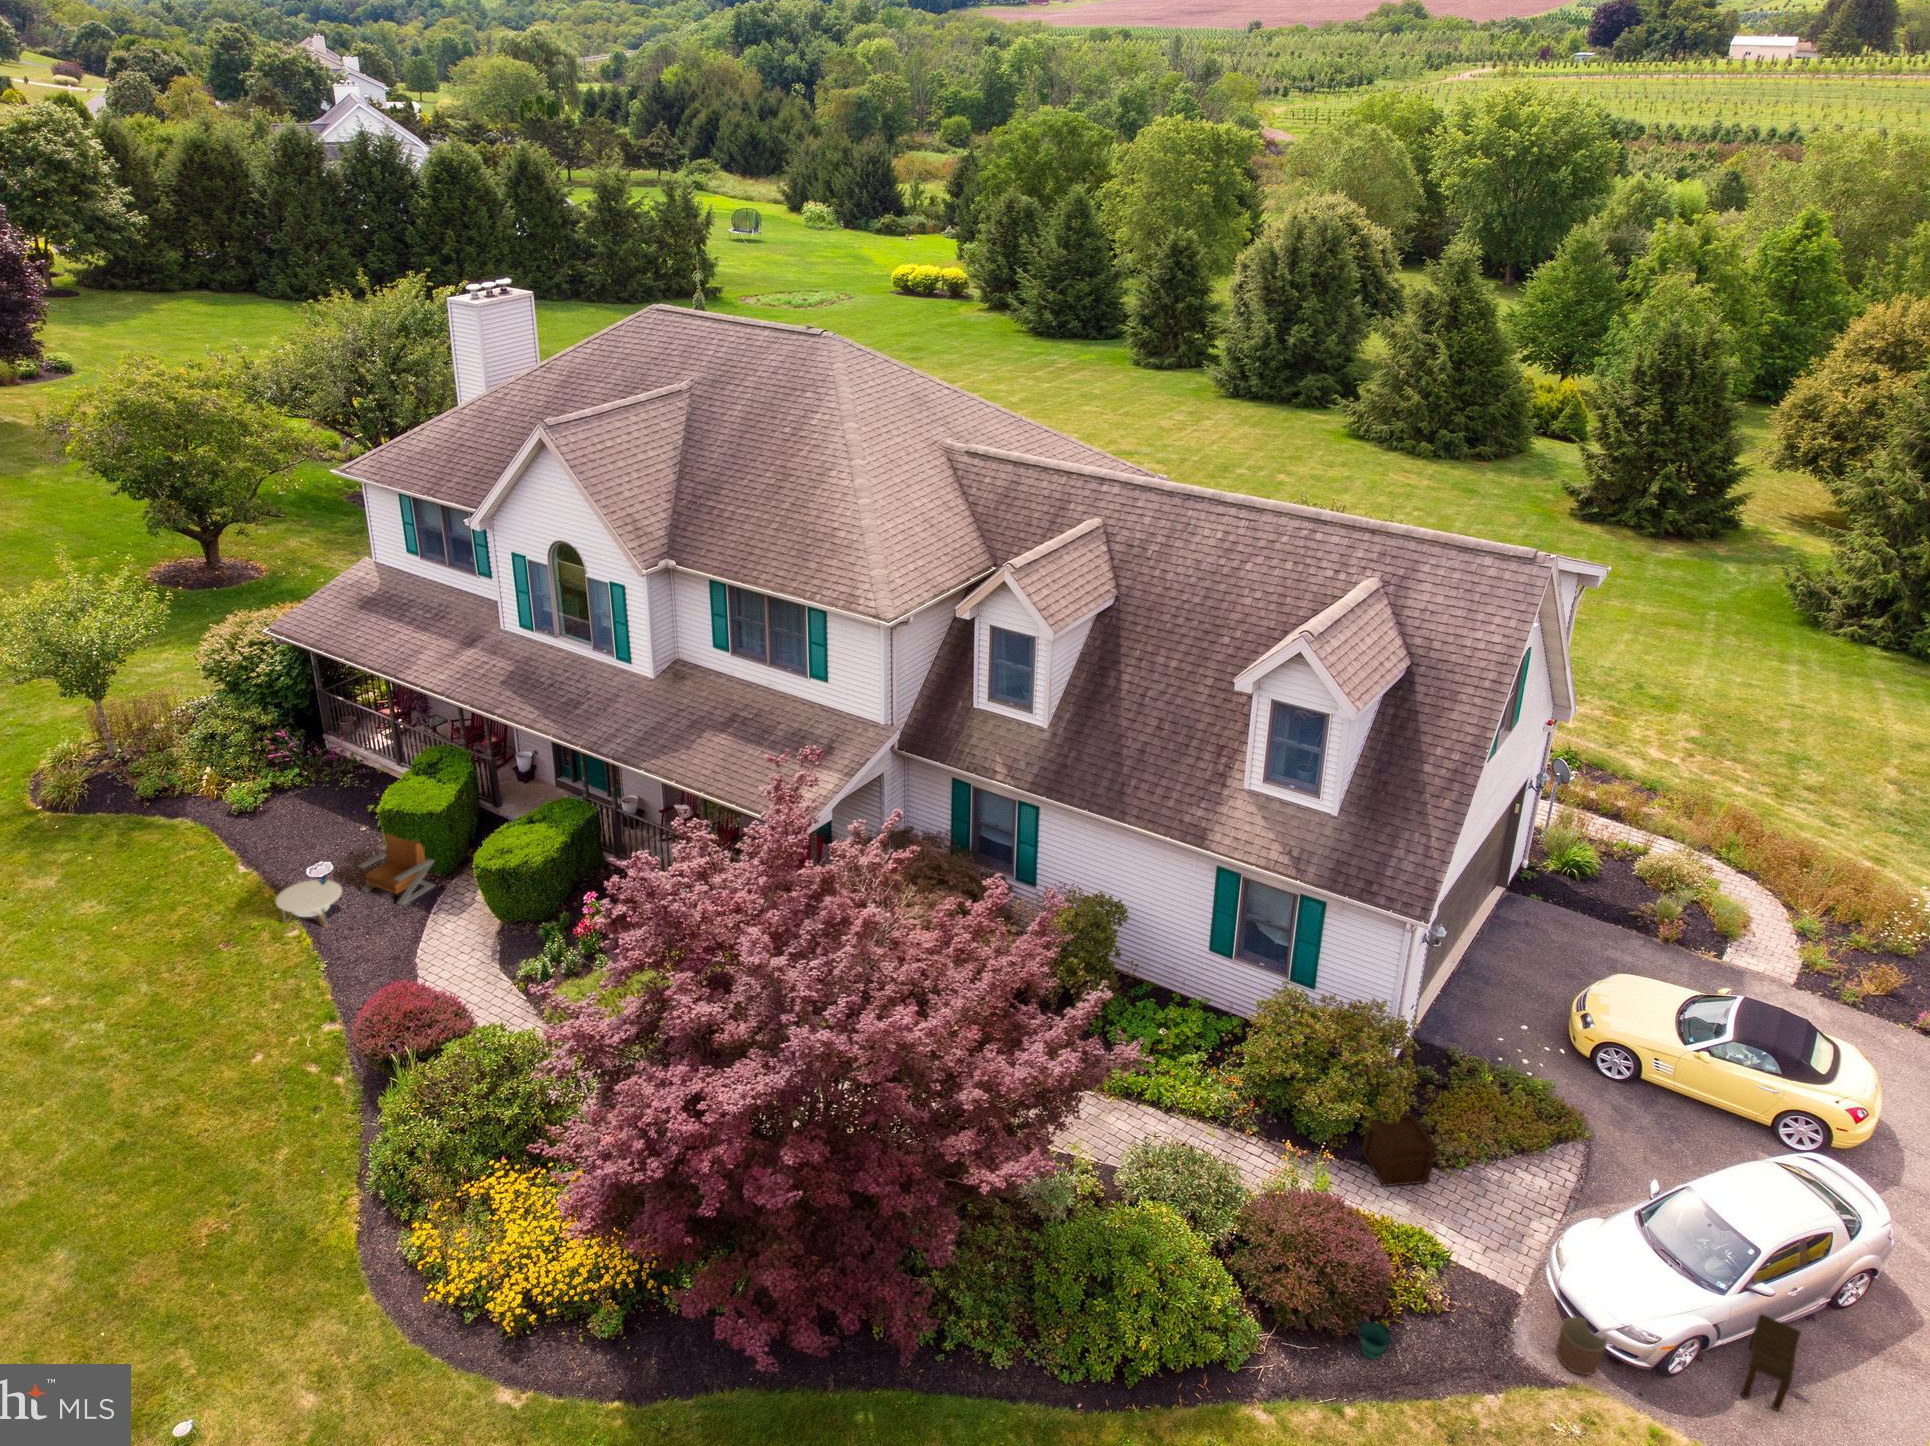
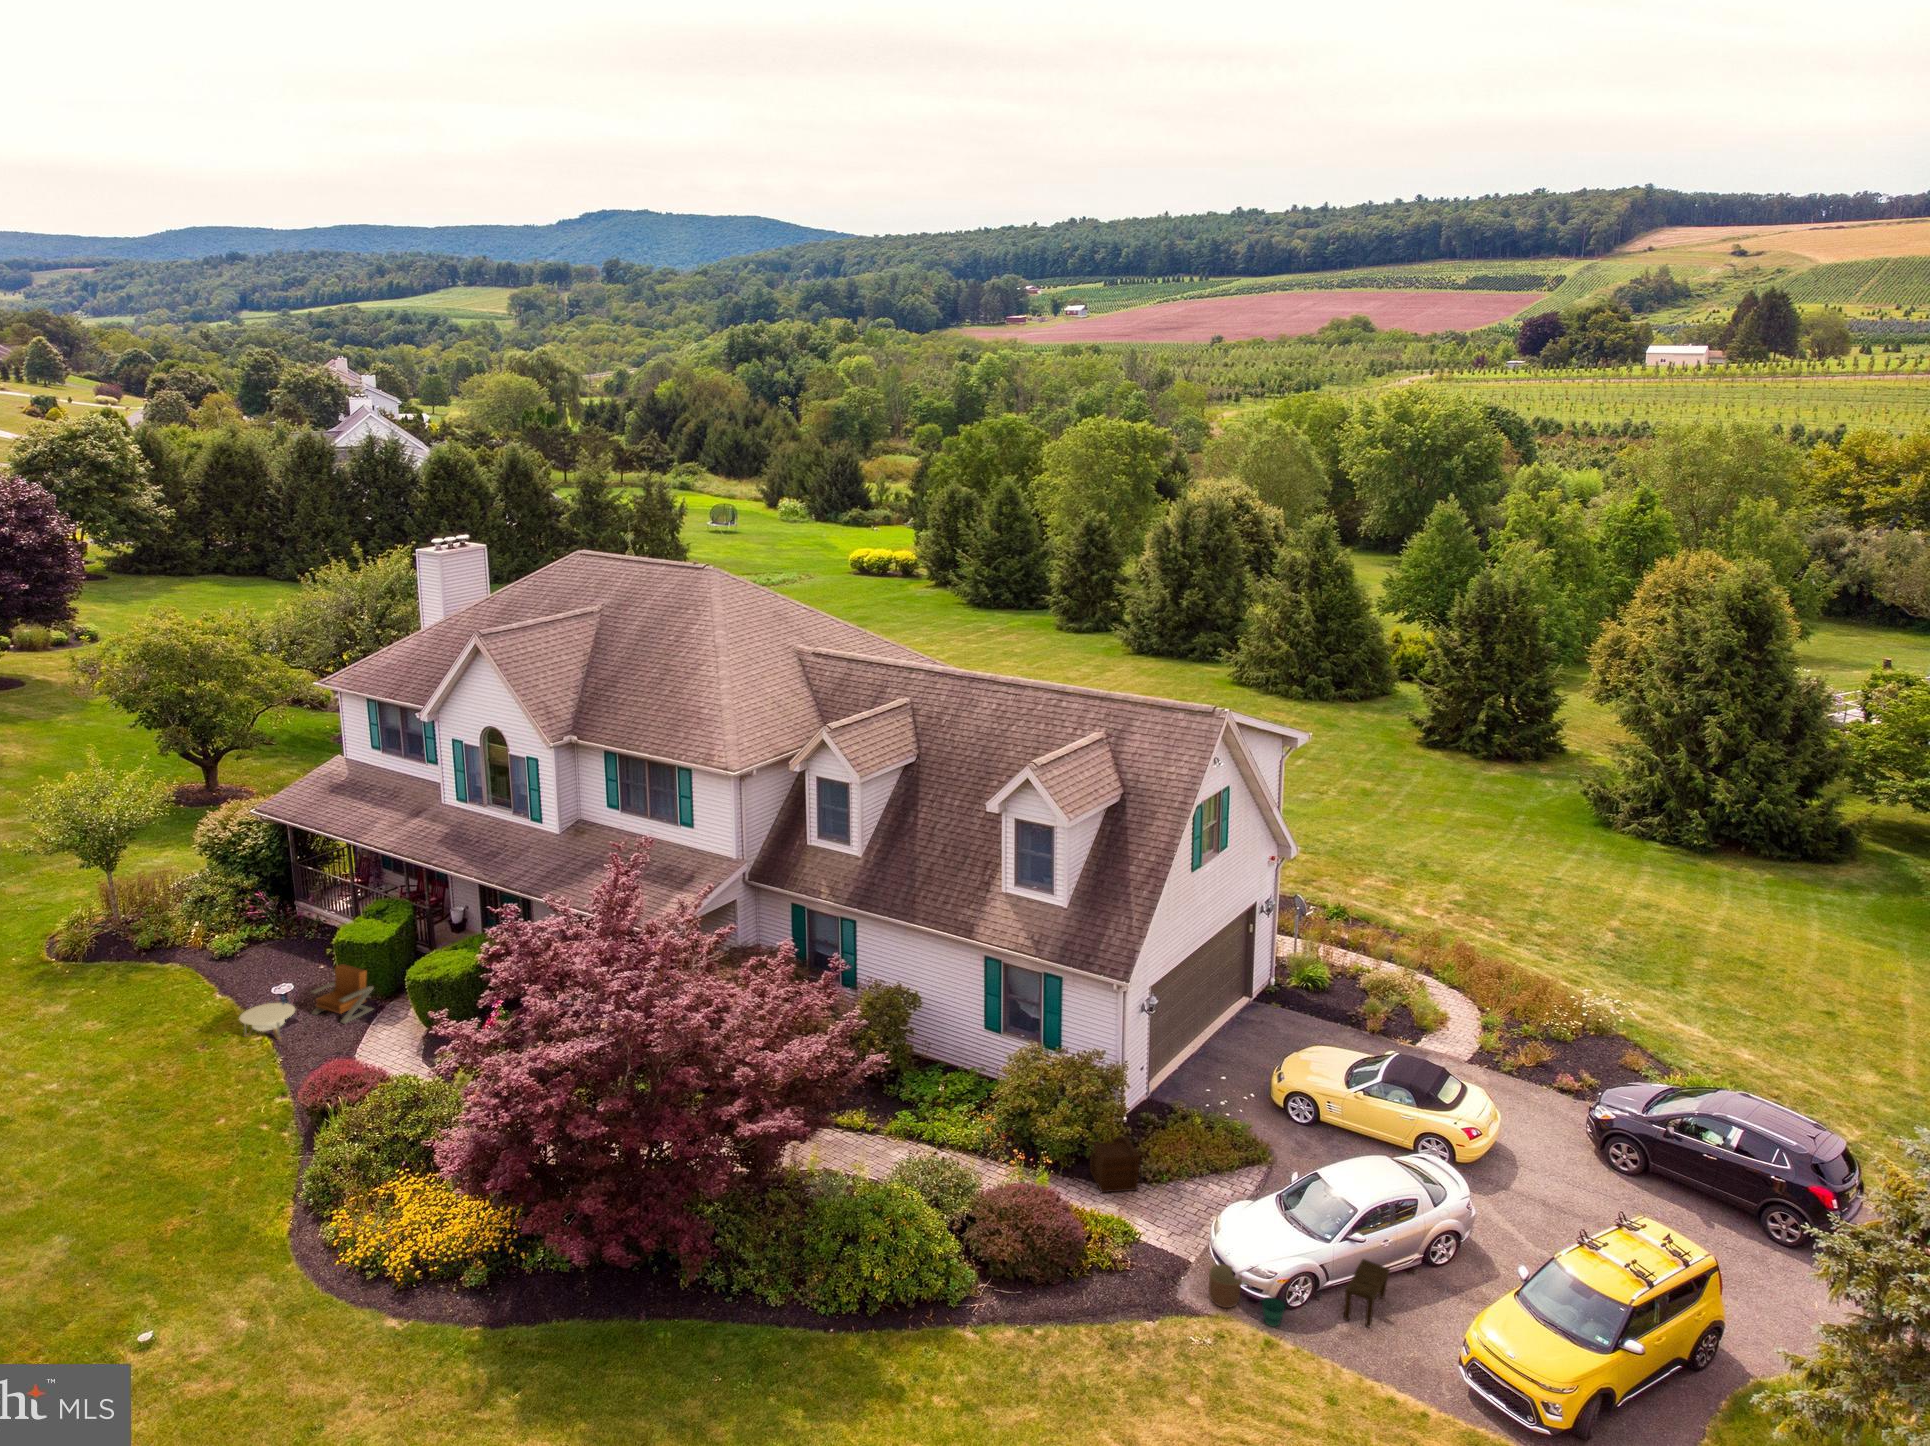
bucket: present [1354,1321,1391,1360] -> present [1260,1297,1286,1327]

